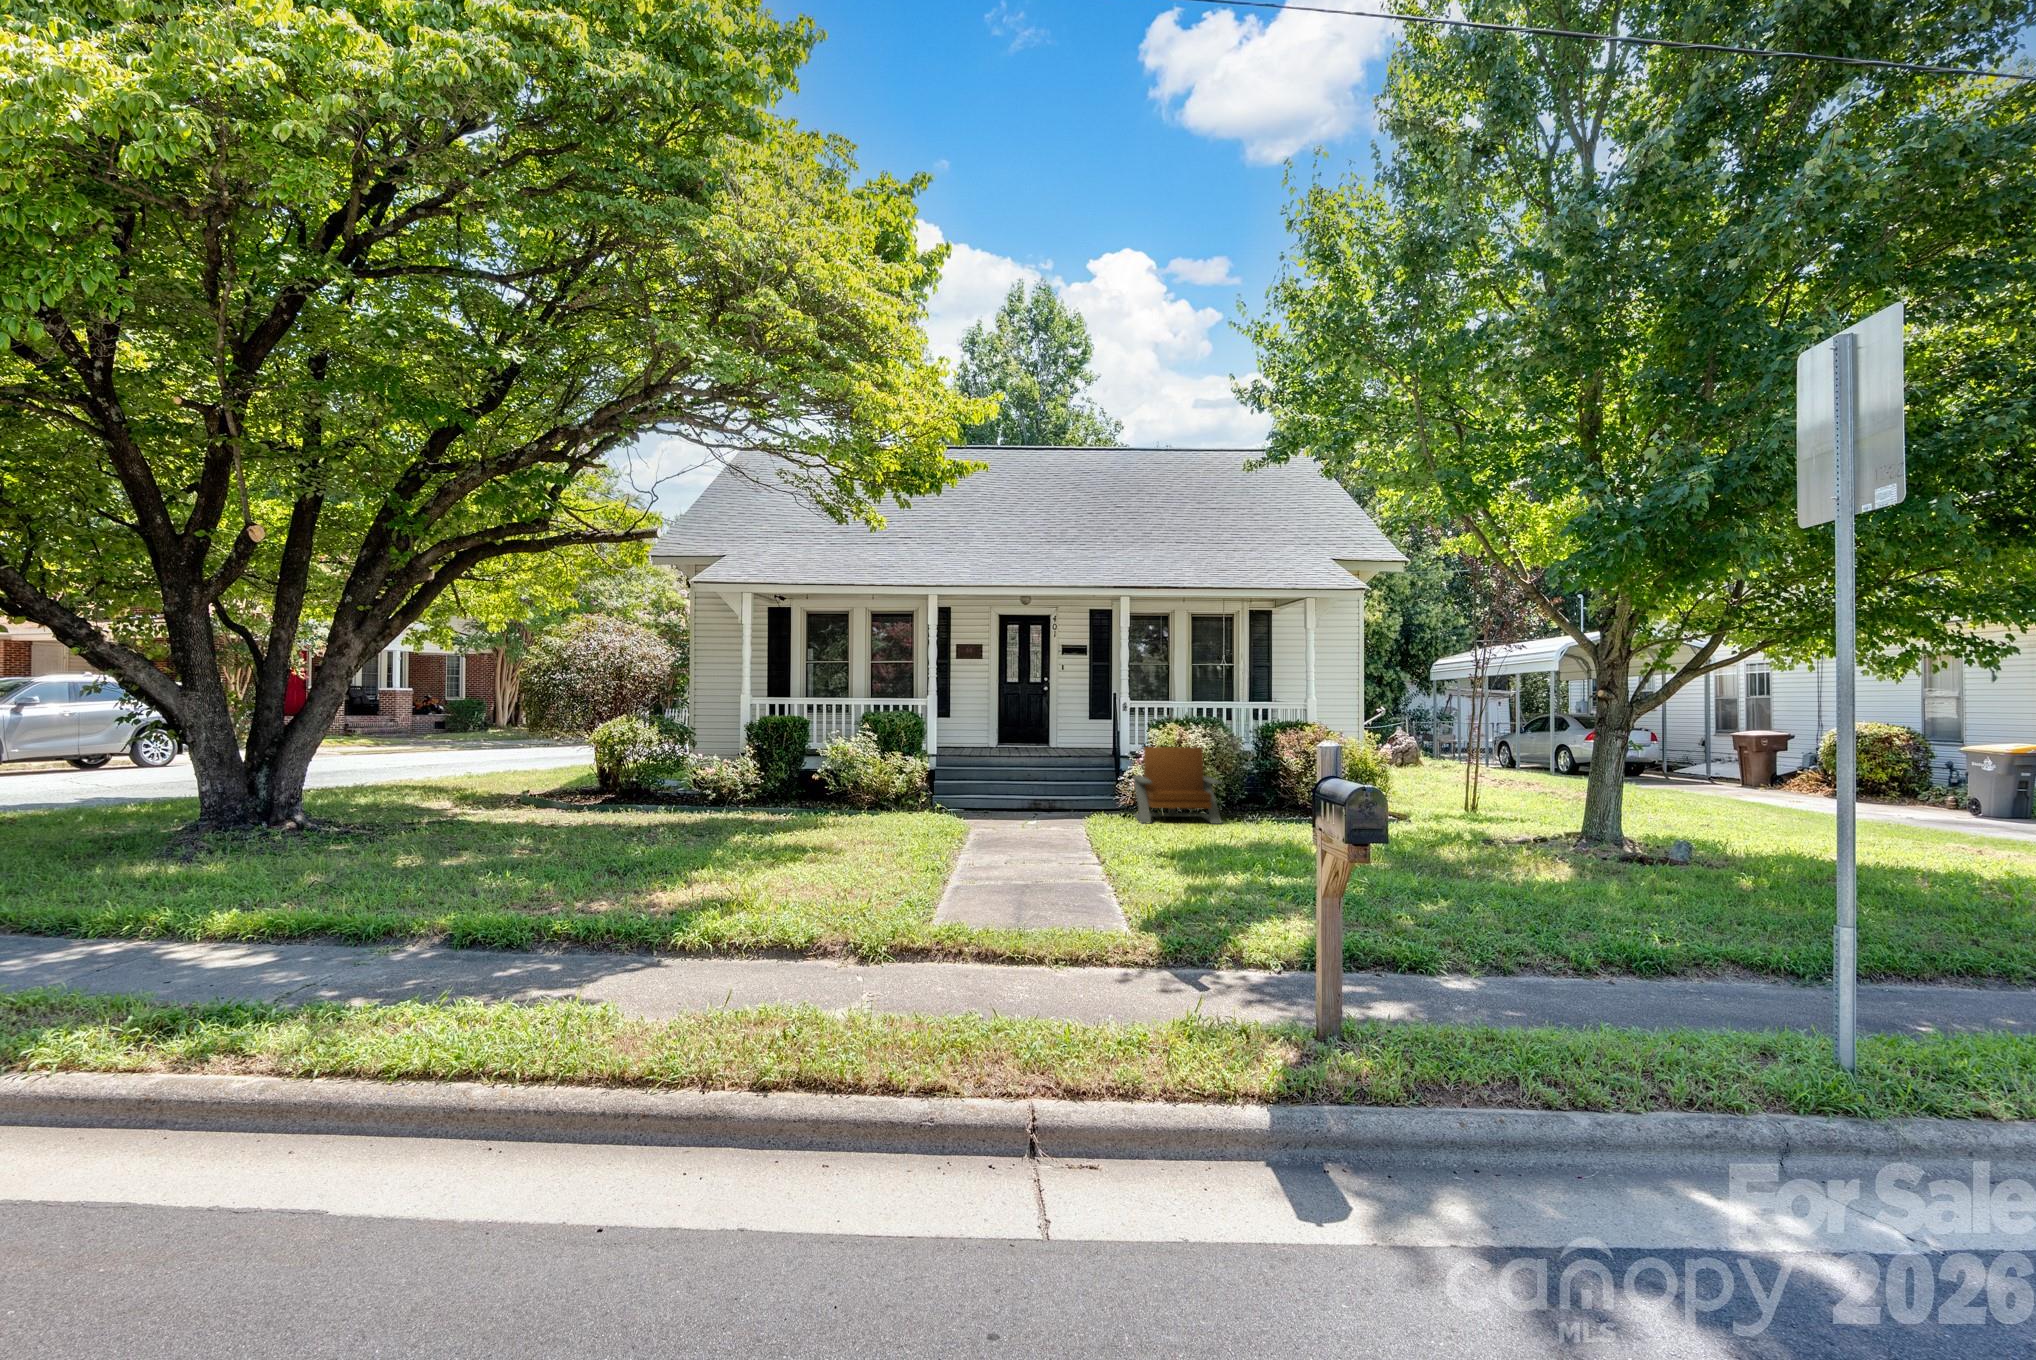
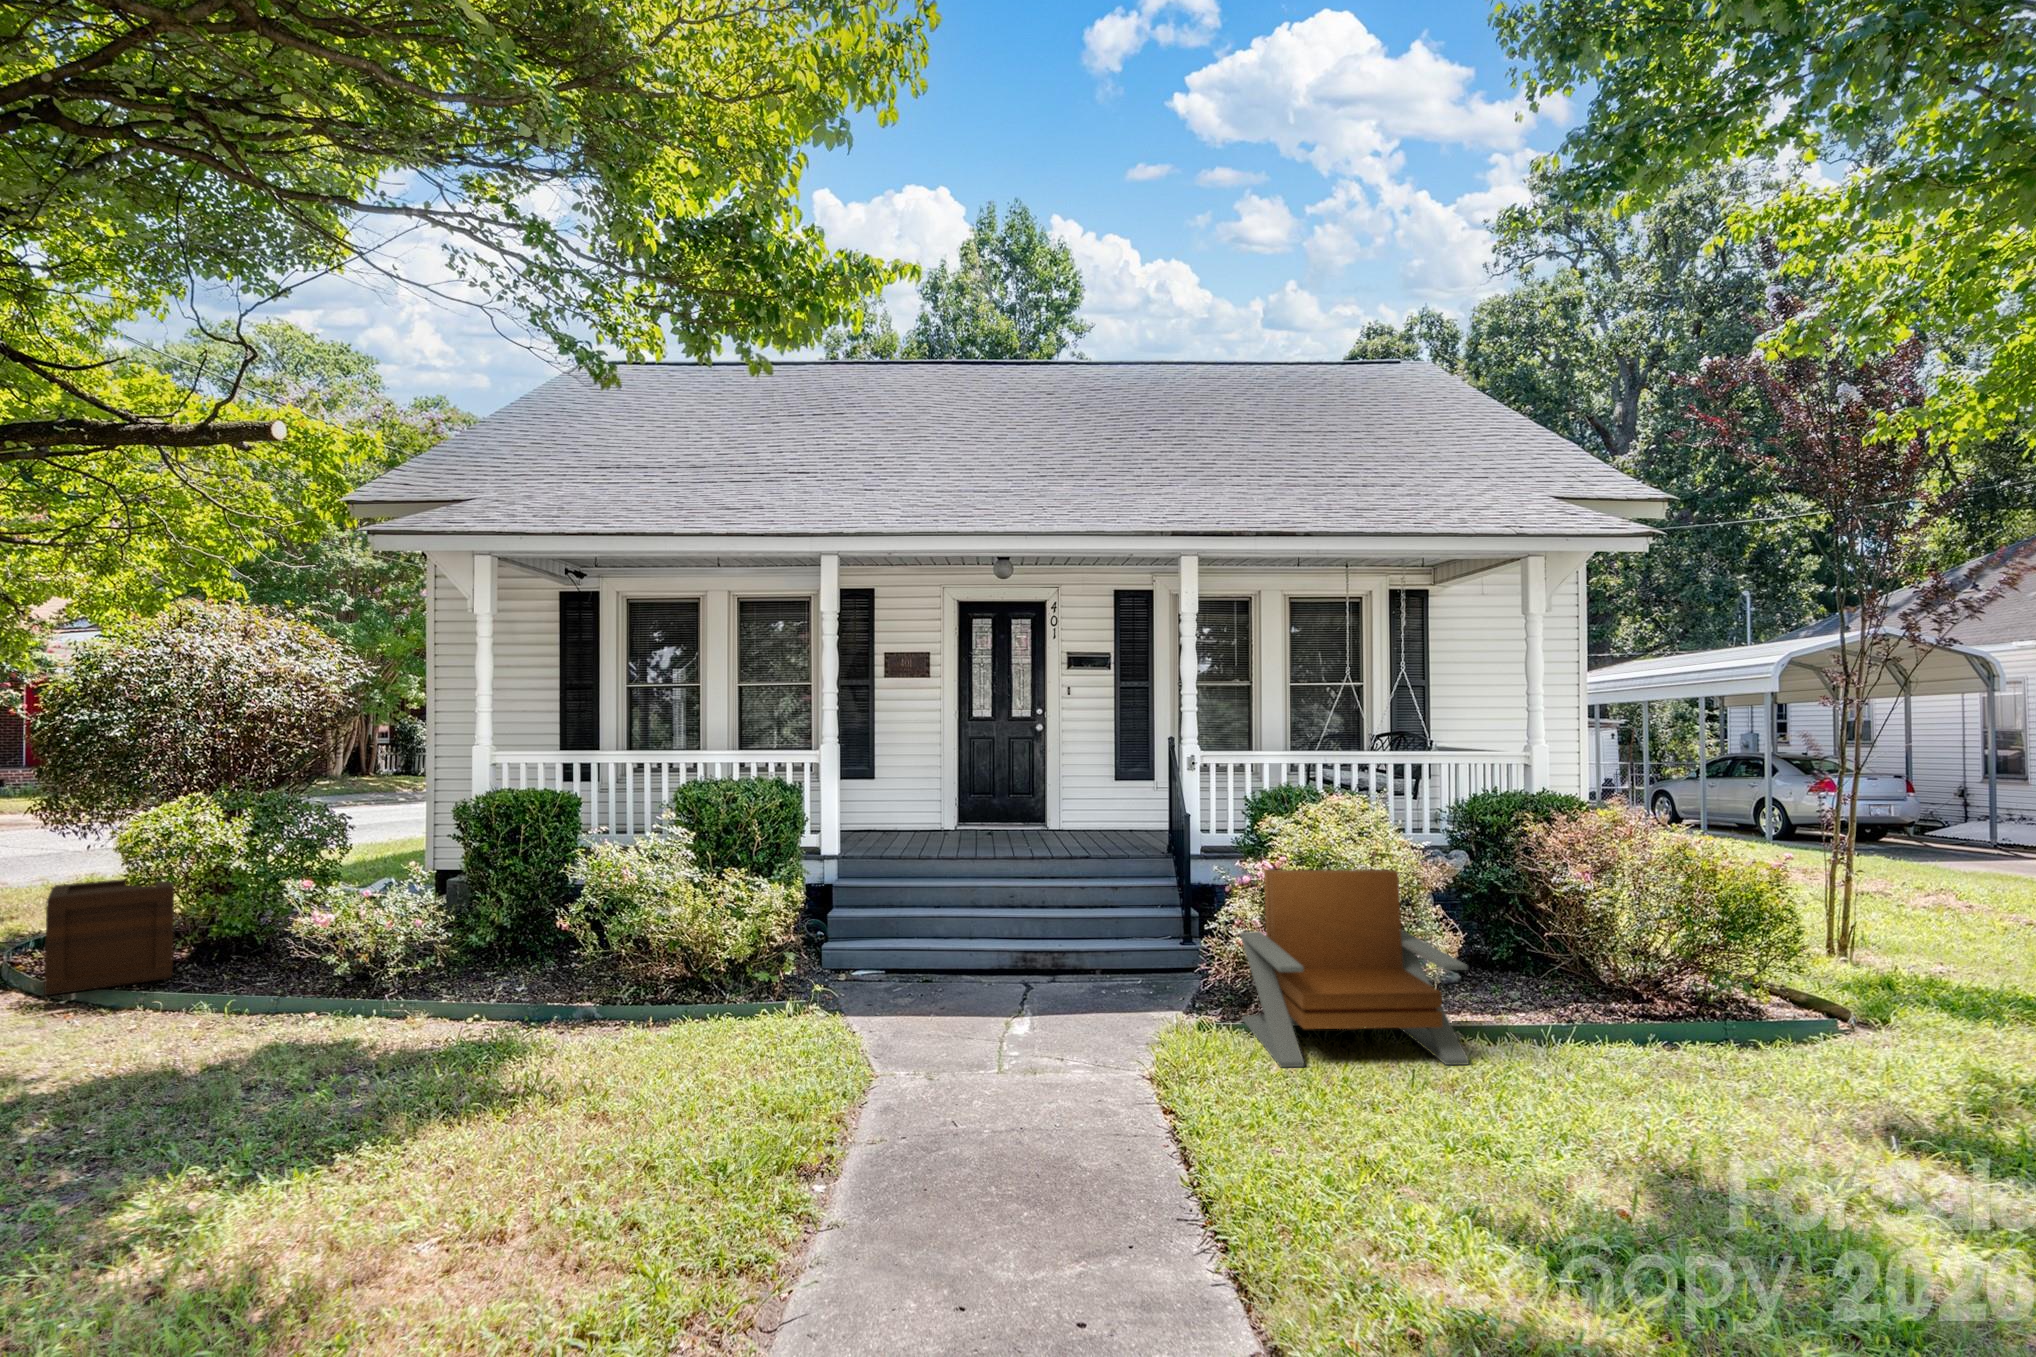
wooden crate: none [560,752,621,802] -> present [44,879,174,995]

